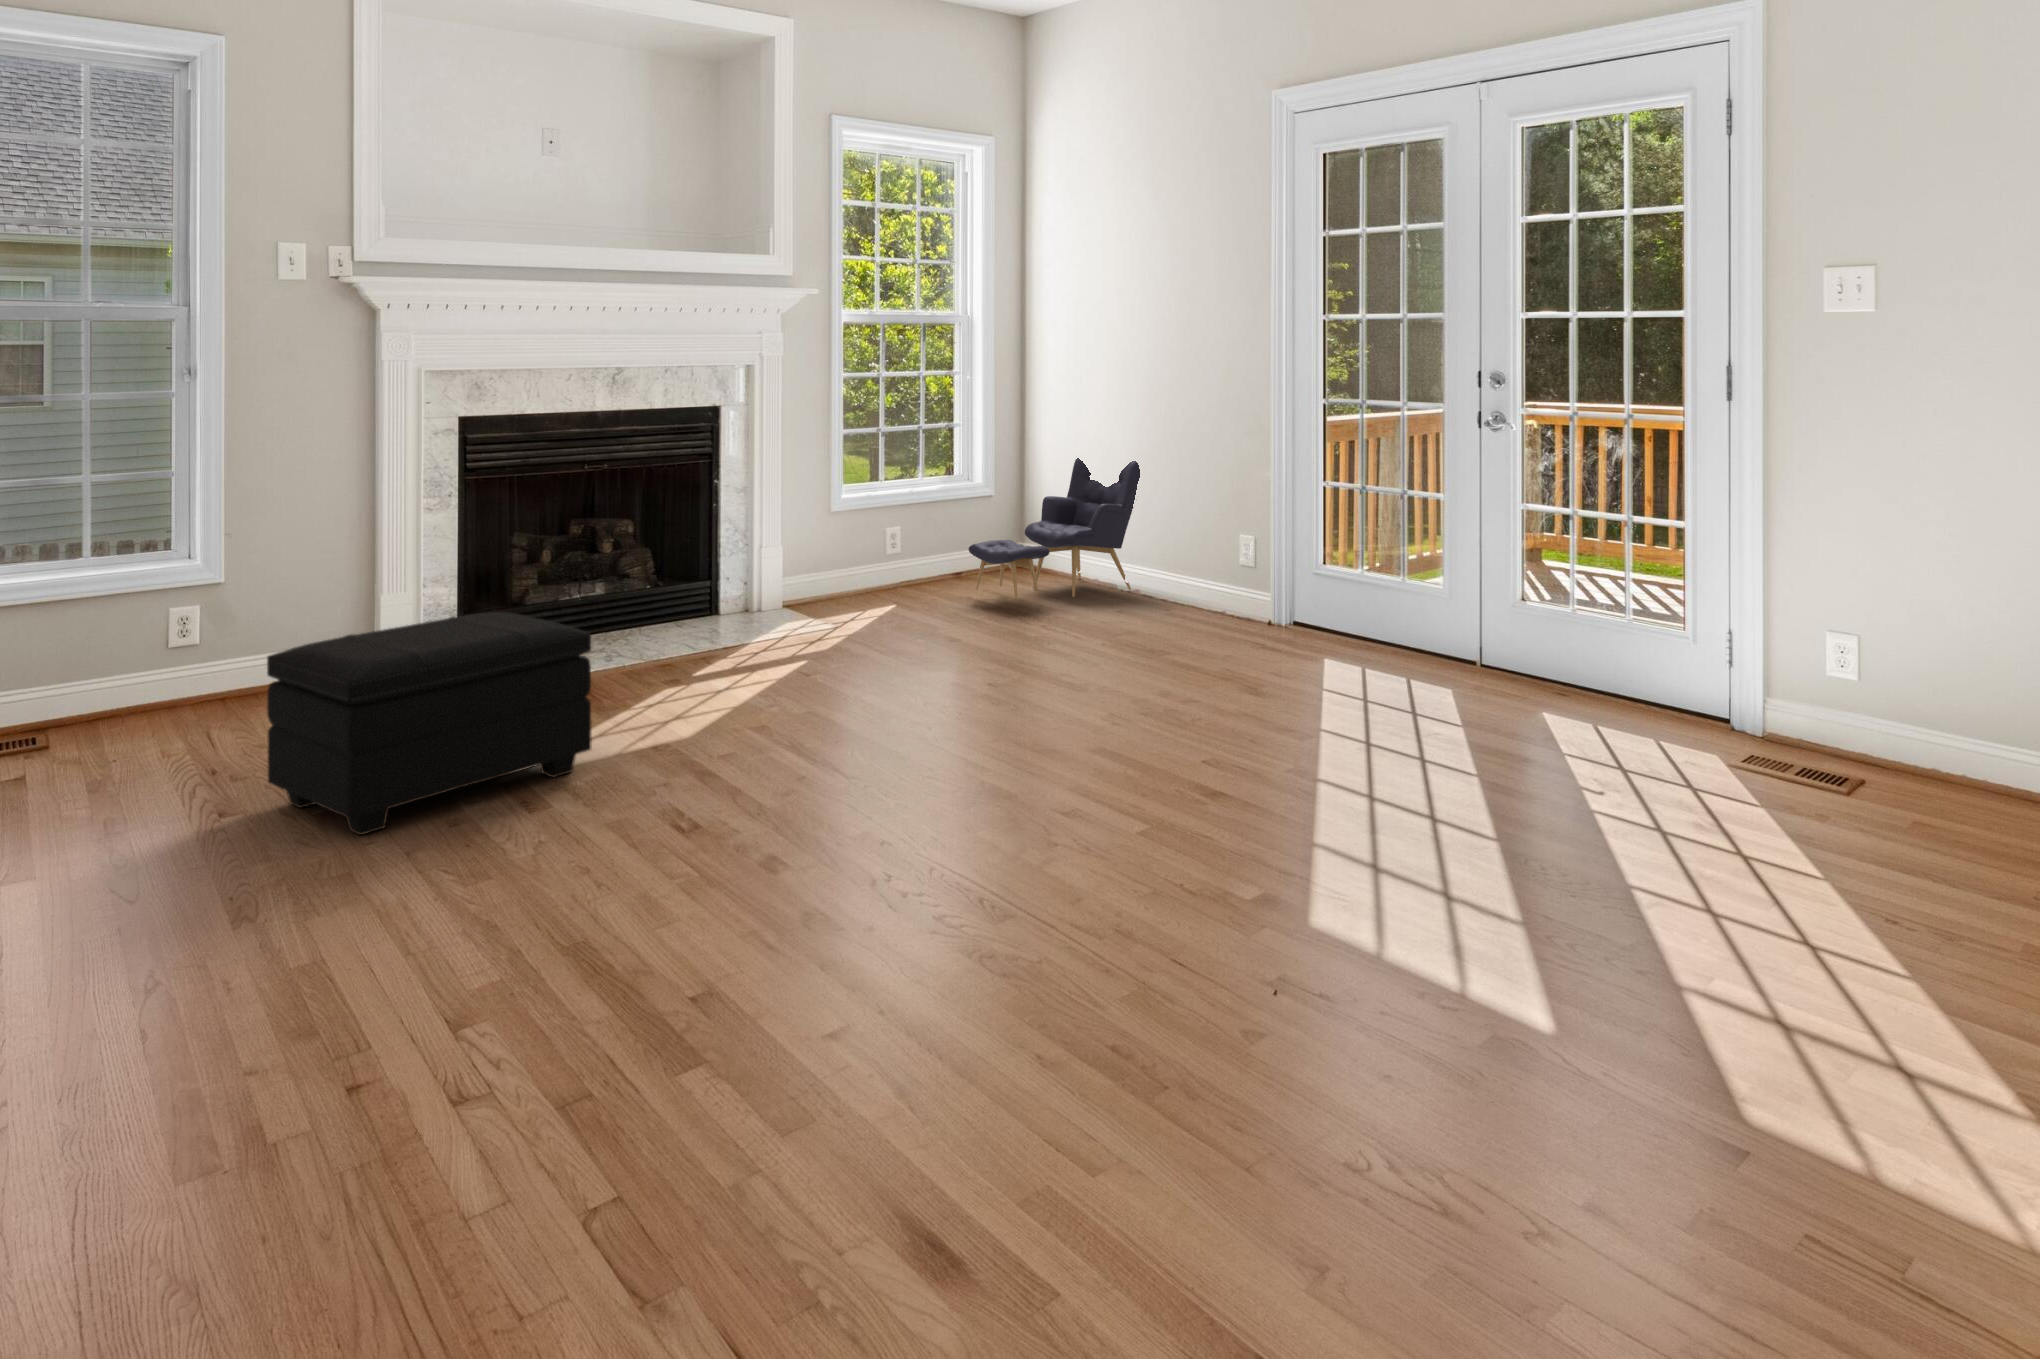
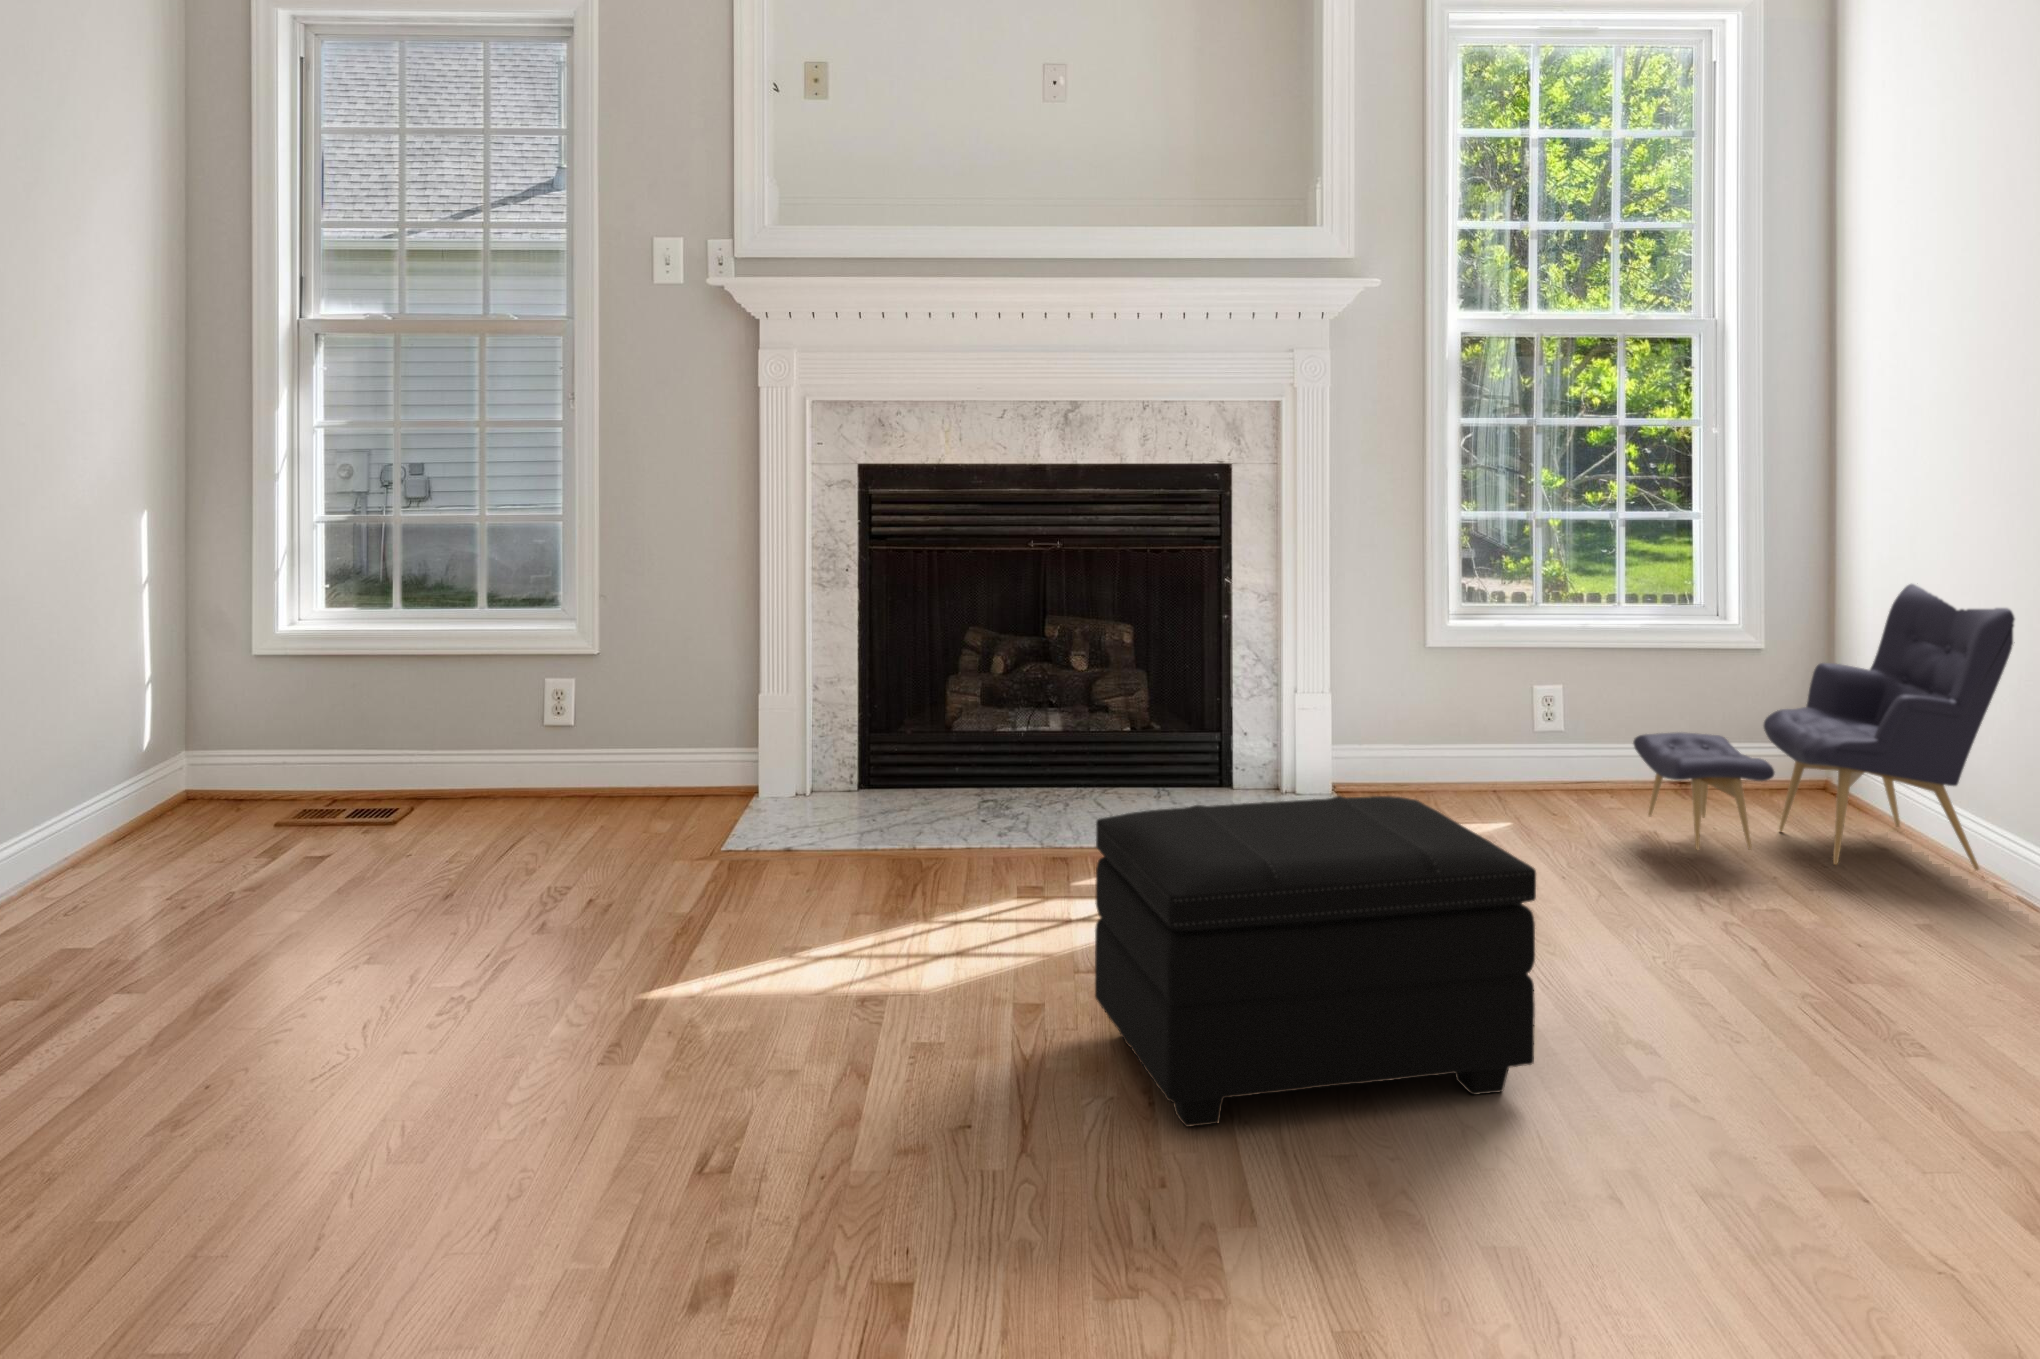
footstool: present [267,612,591,835] -> present [1095,796,1536,1127]

